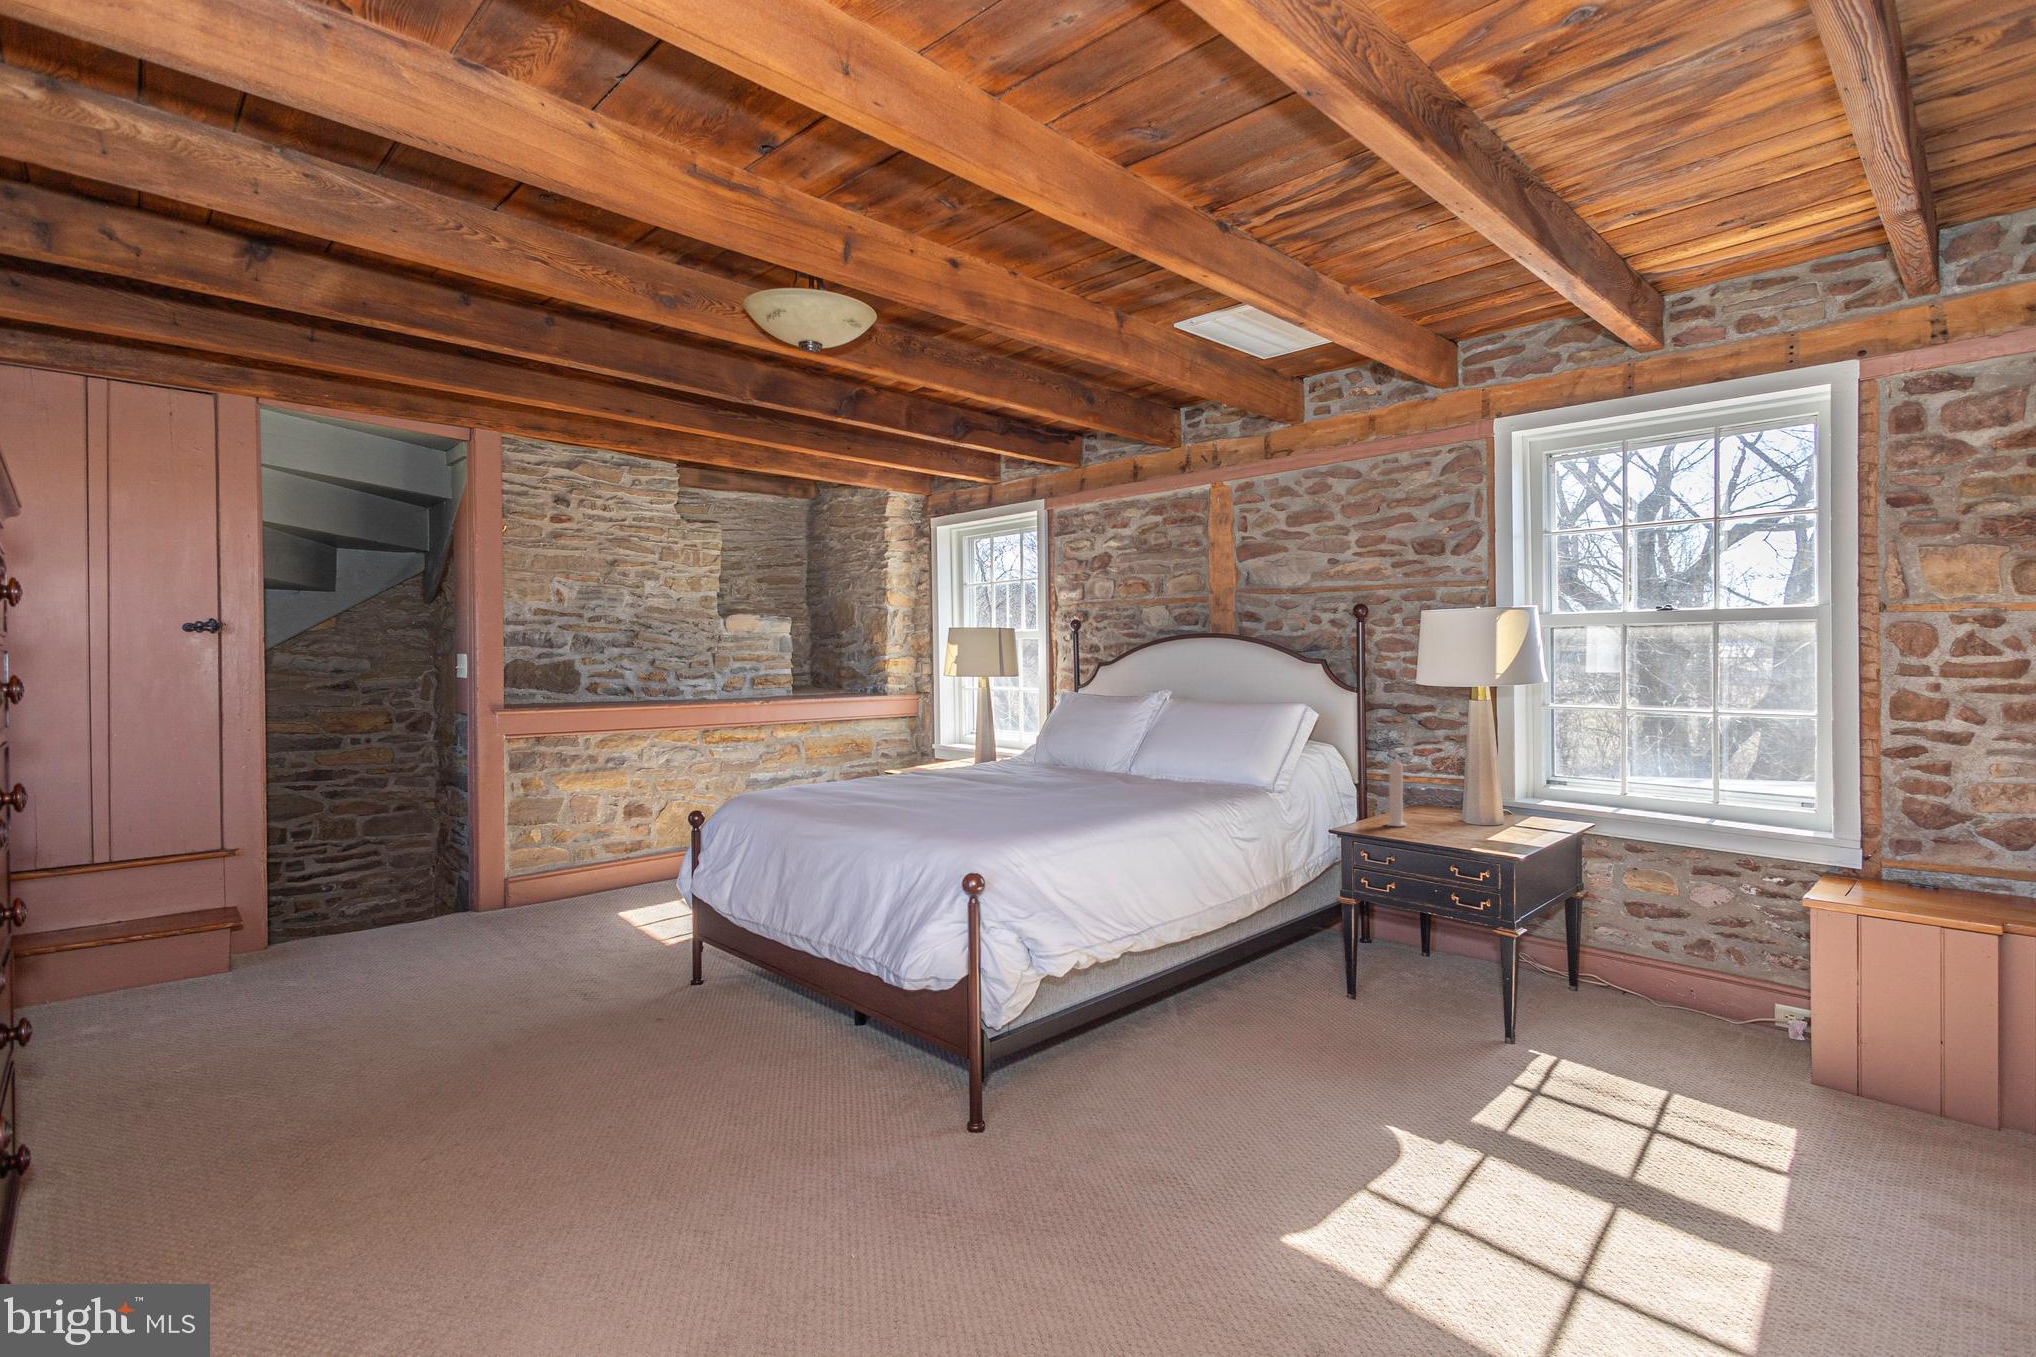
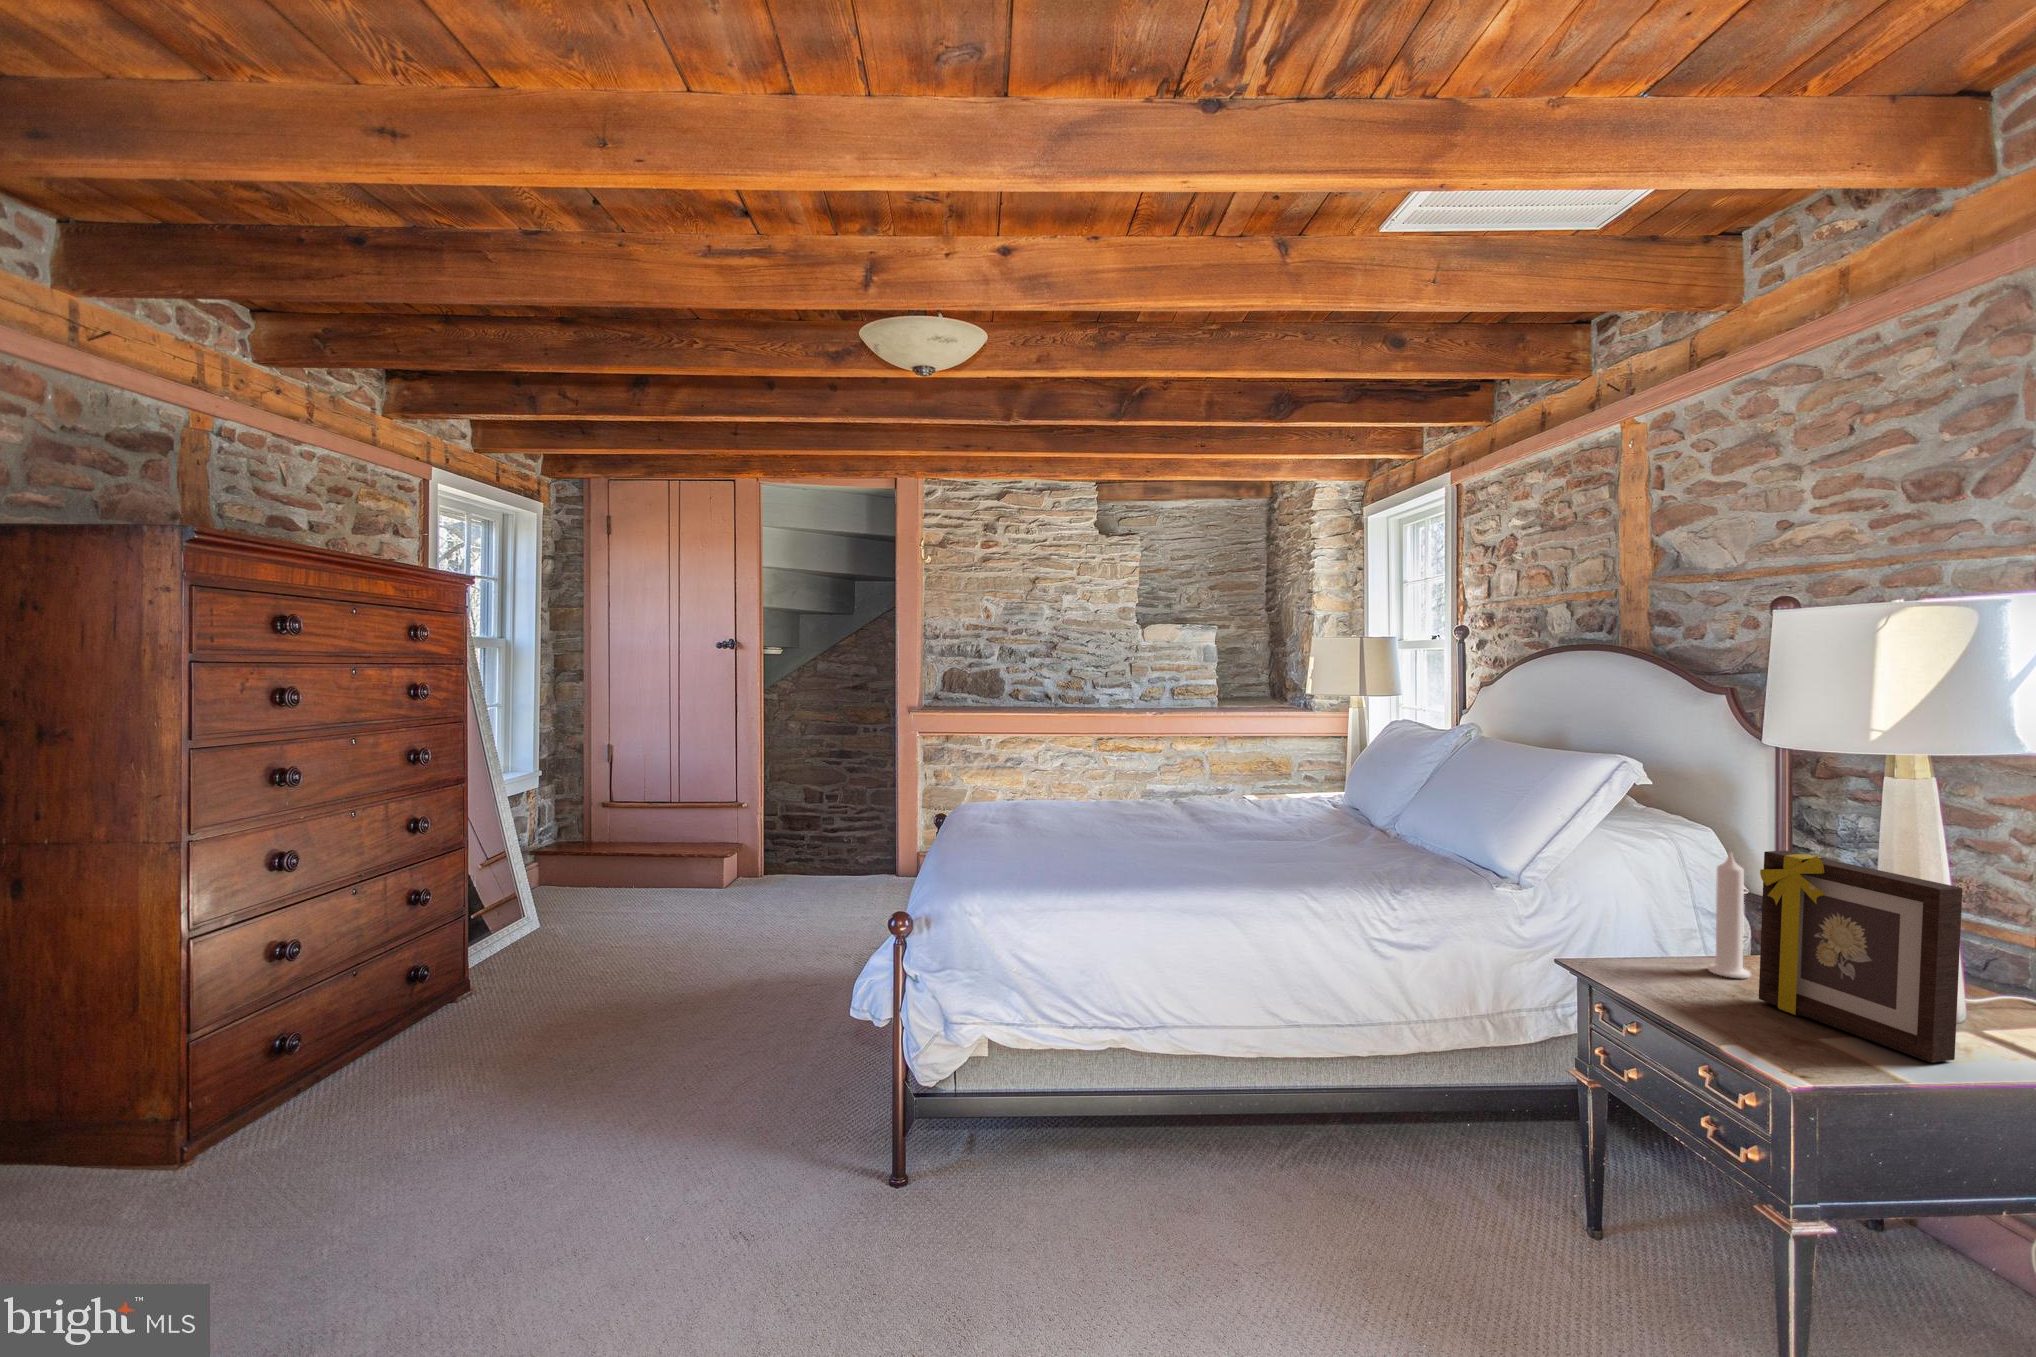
picture frame: none [1429,747,1524,841] -> present [1759,850,1962,1063]

